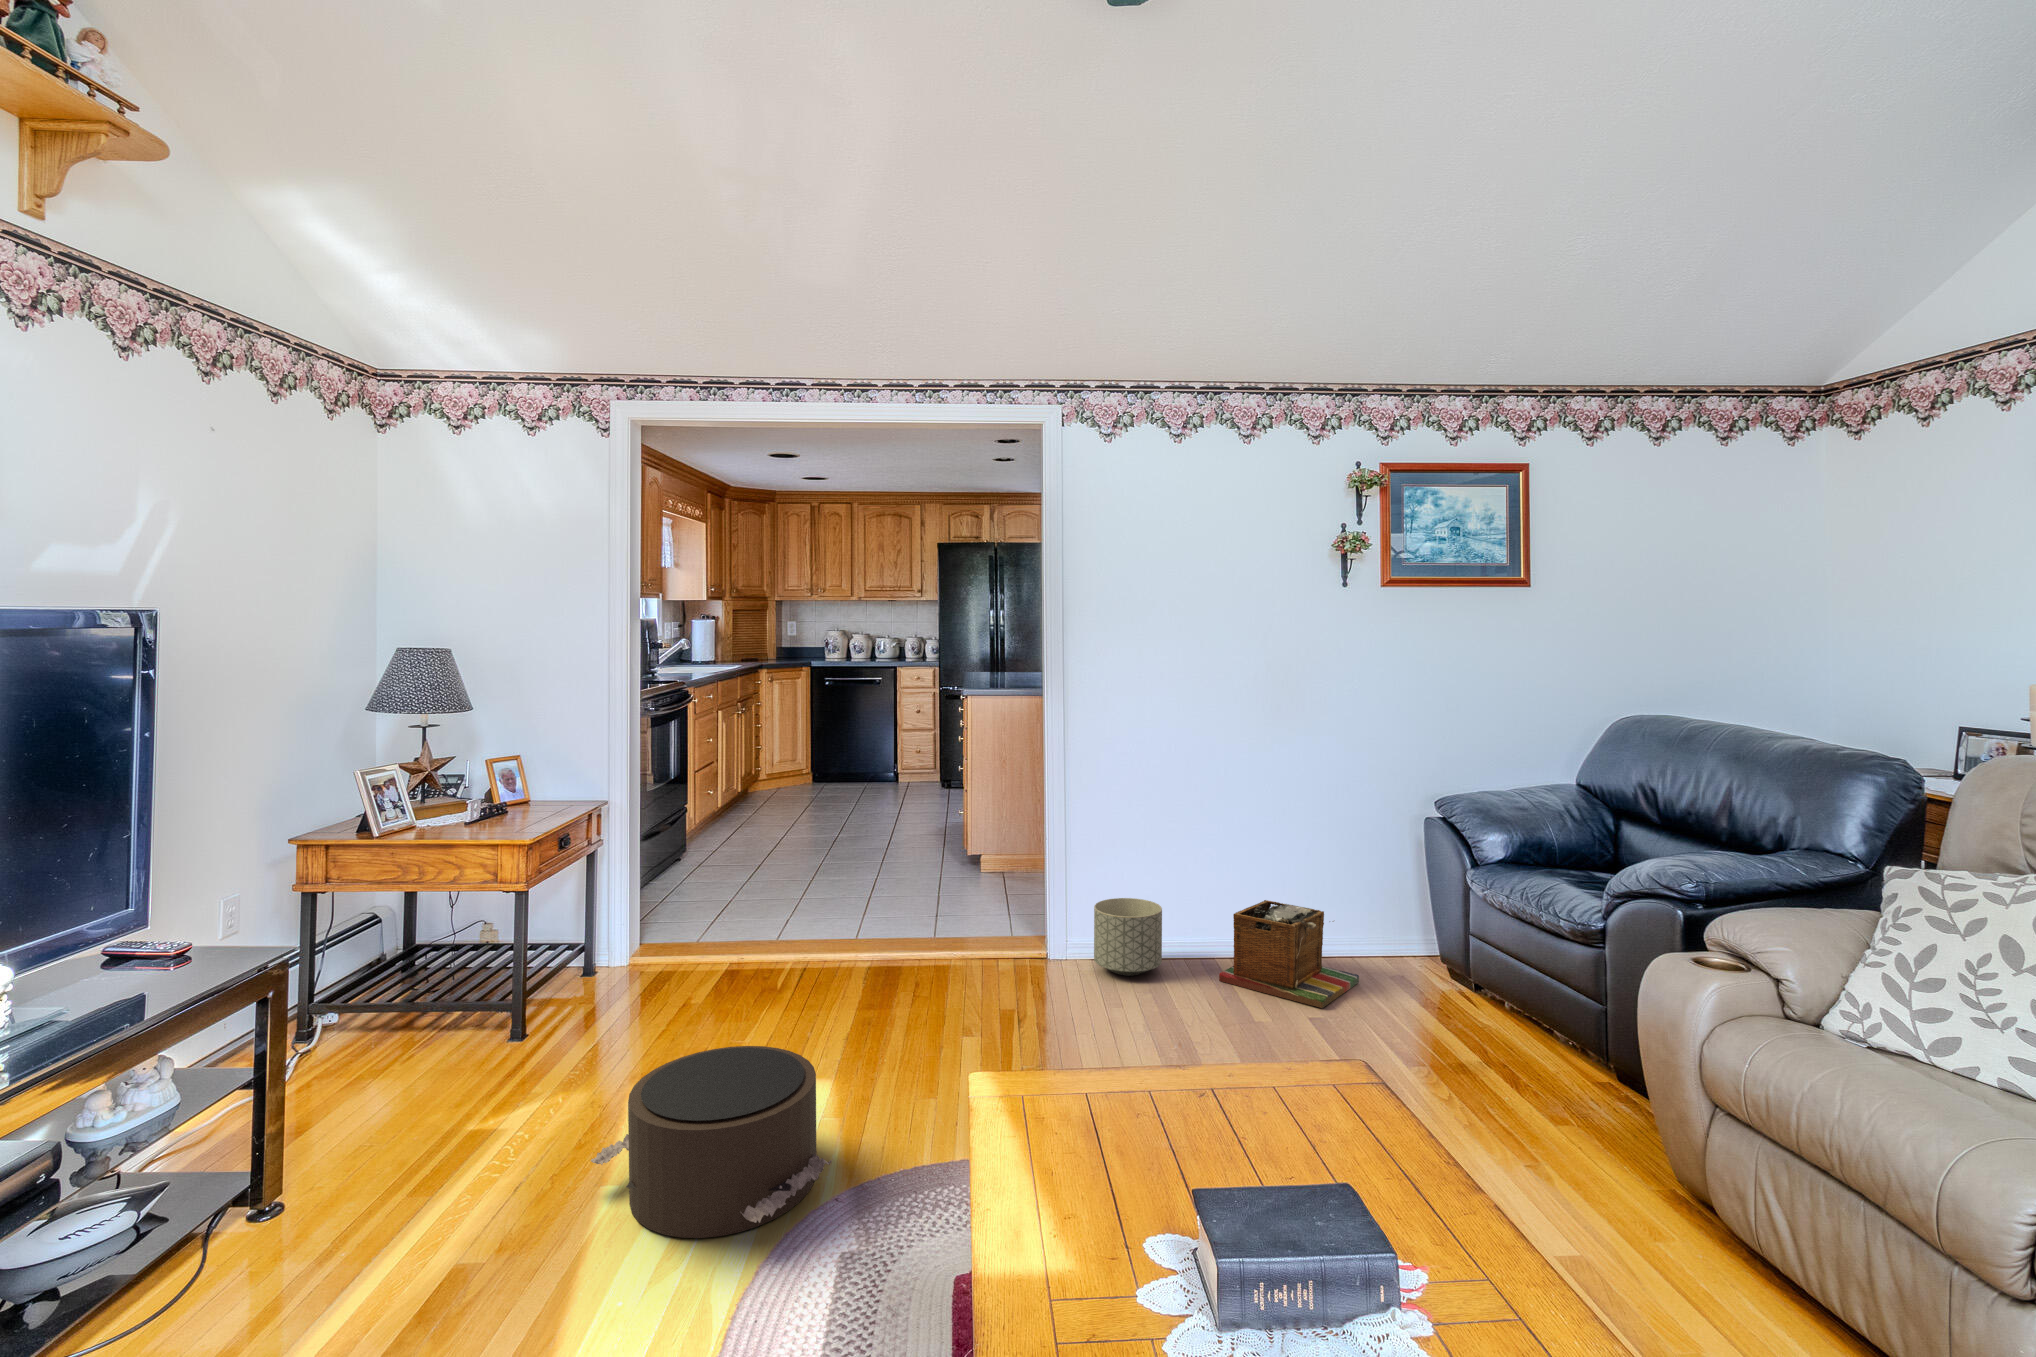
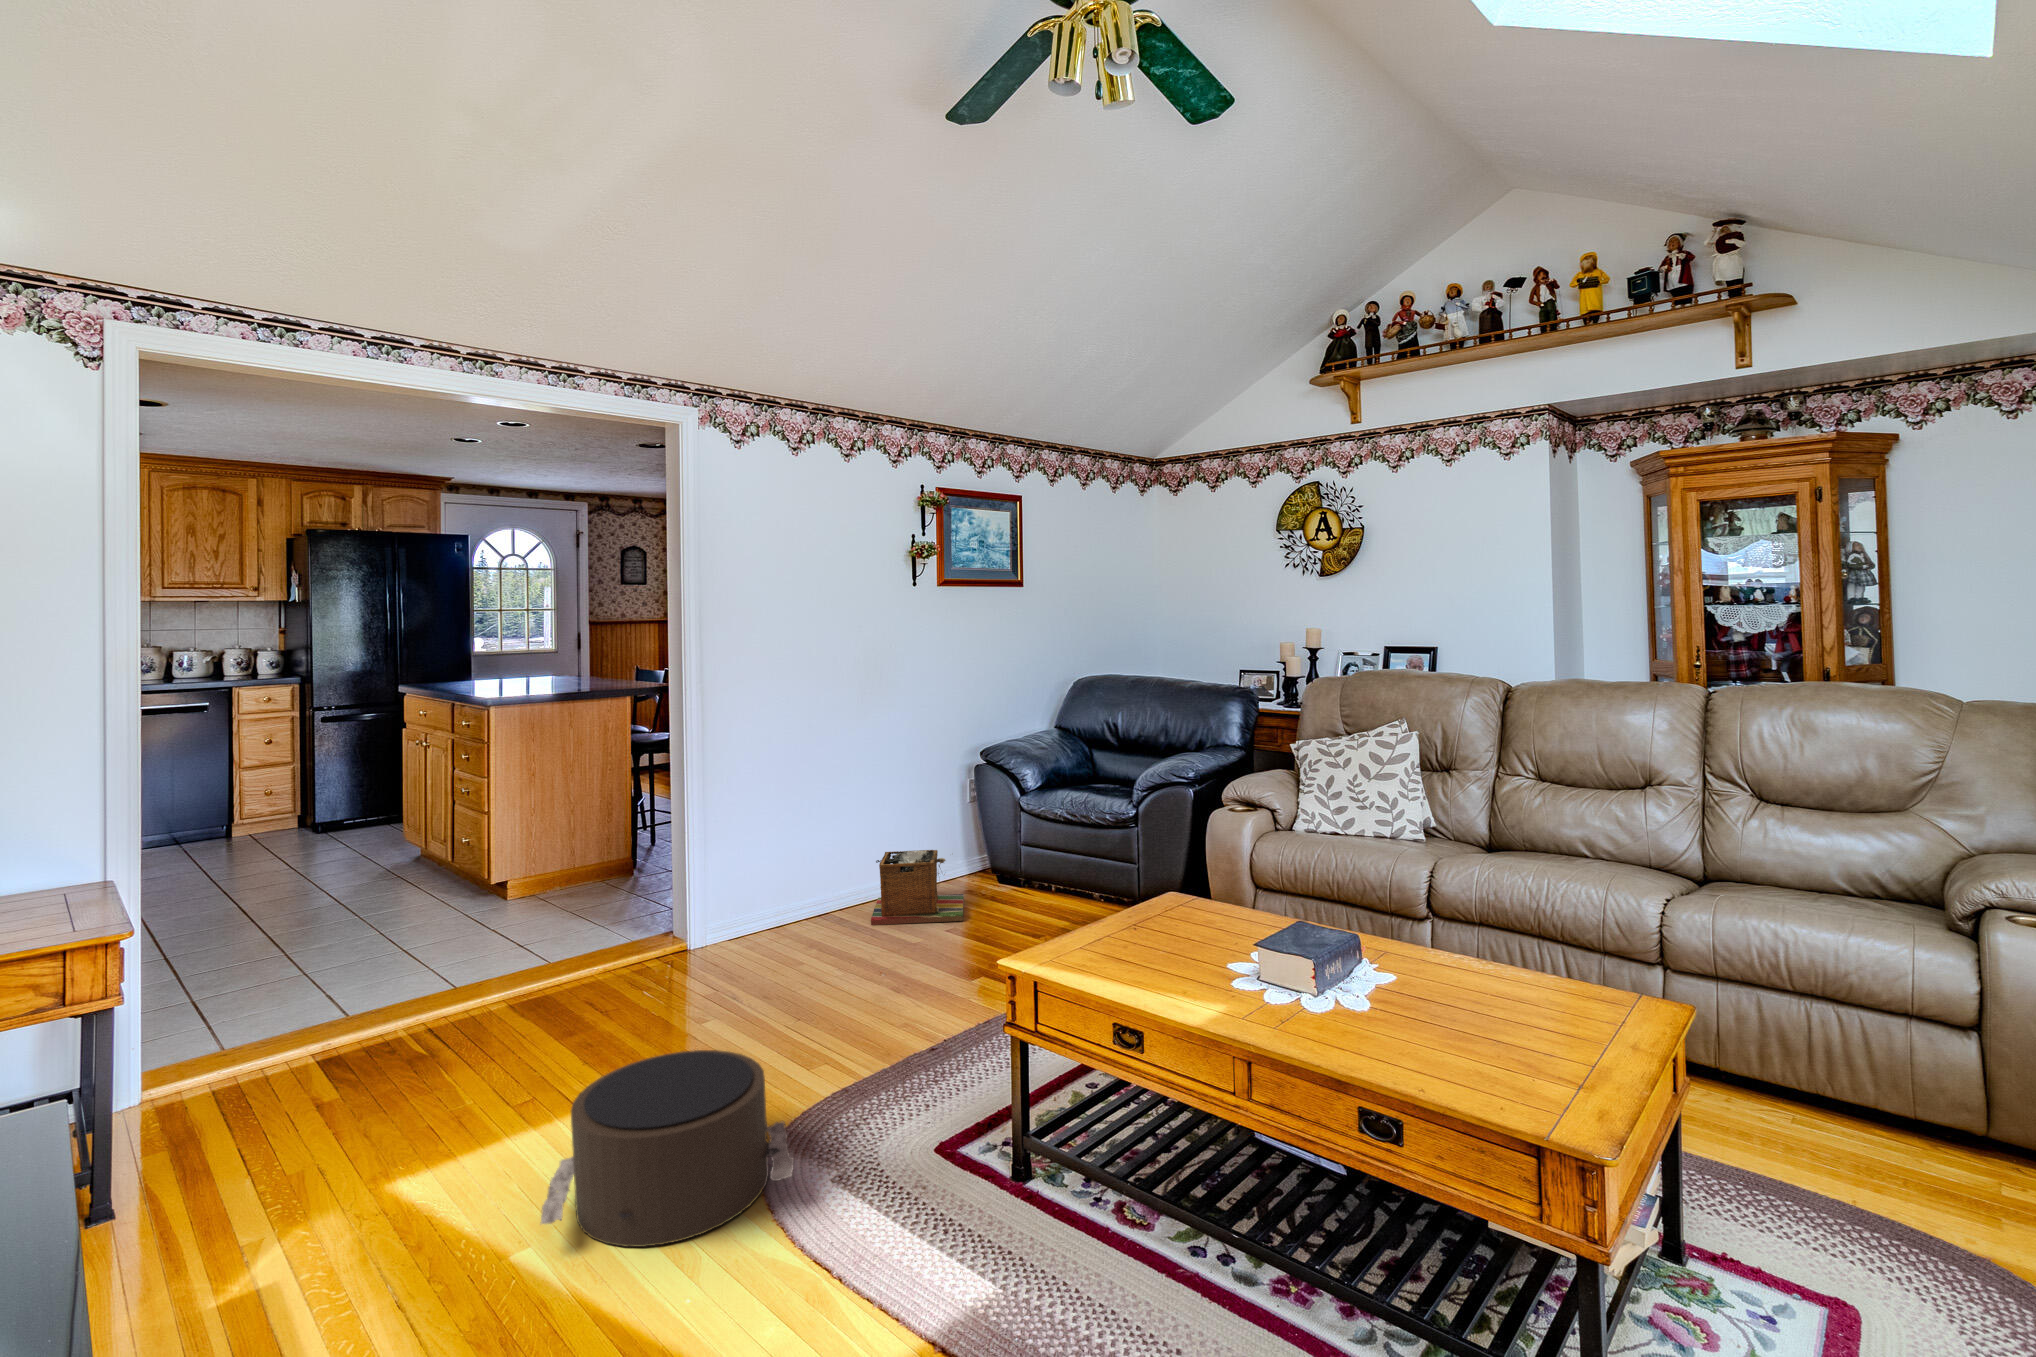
planter: present [1094,898,1162,976] -> none [757,872,823,942]

